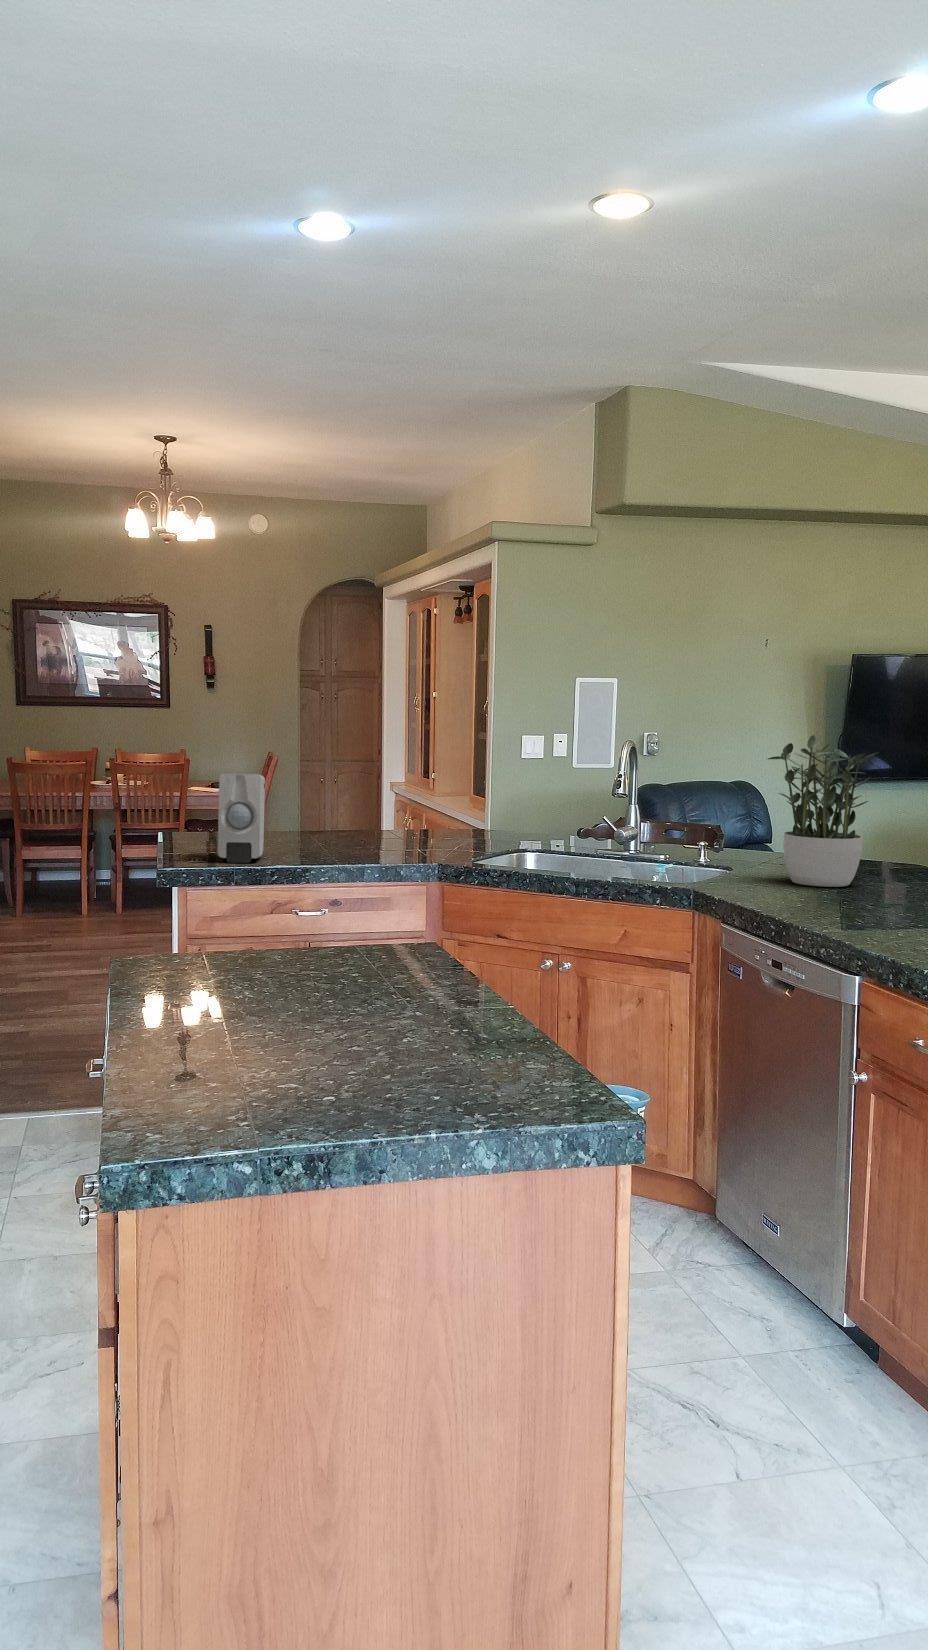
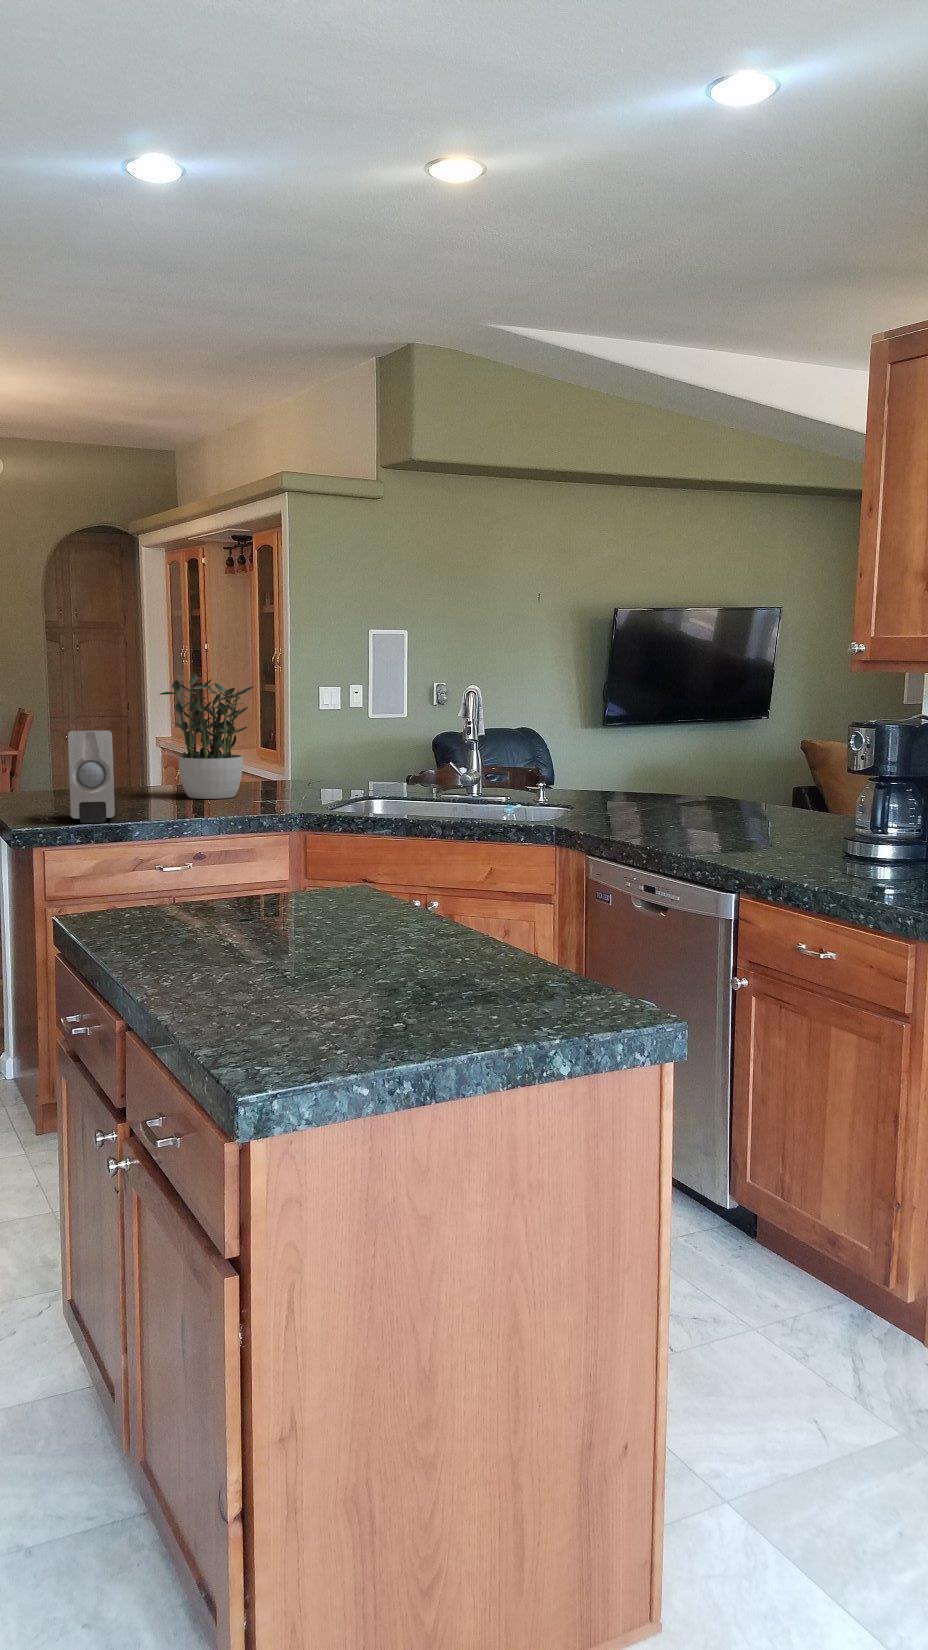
potted plant: present [768,735,878,887] -> present [160,673,253,799]

